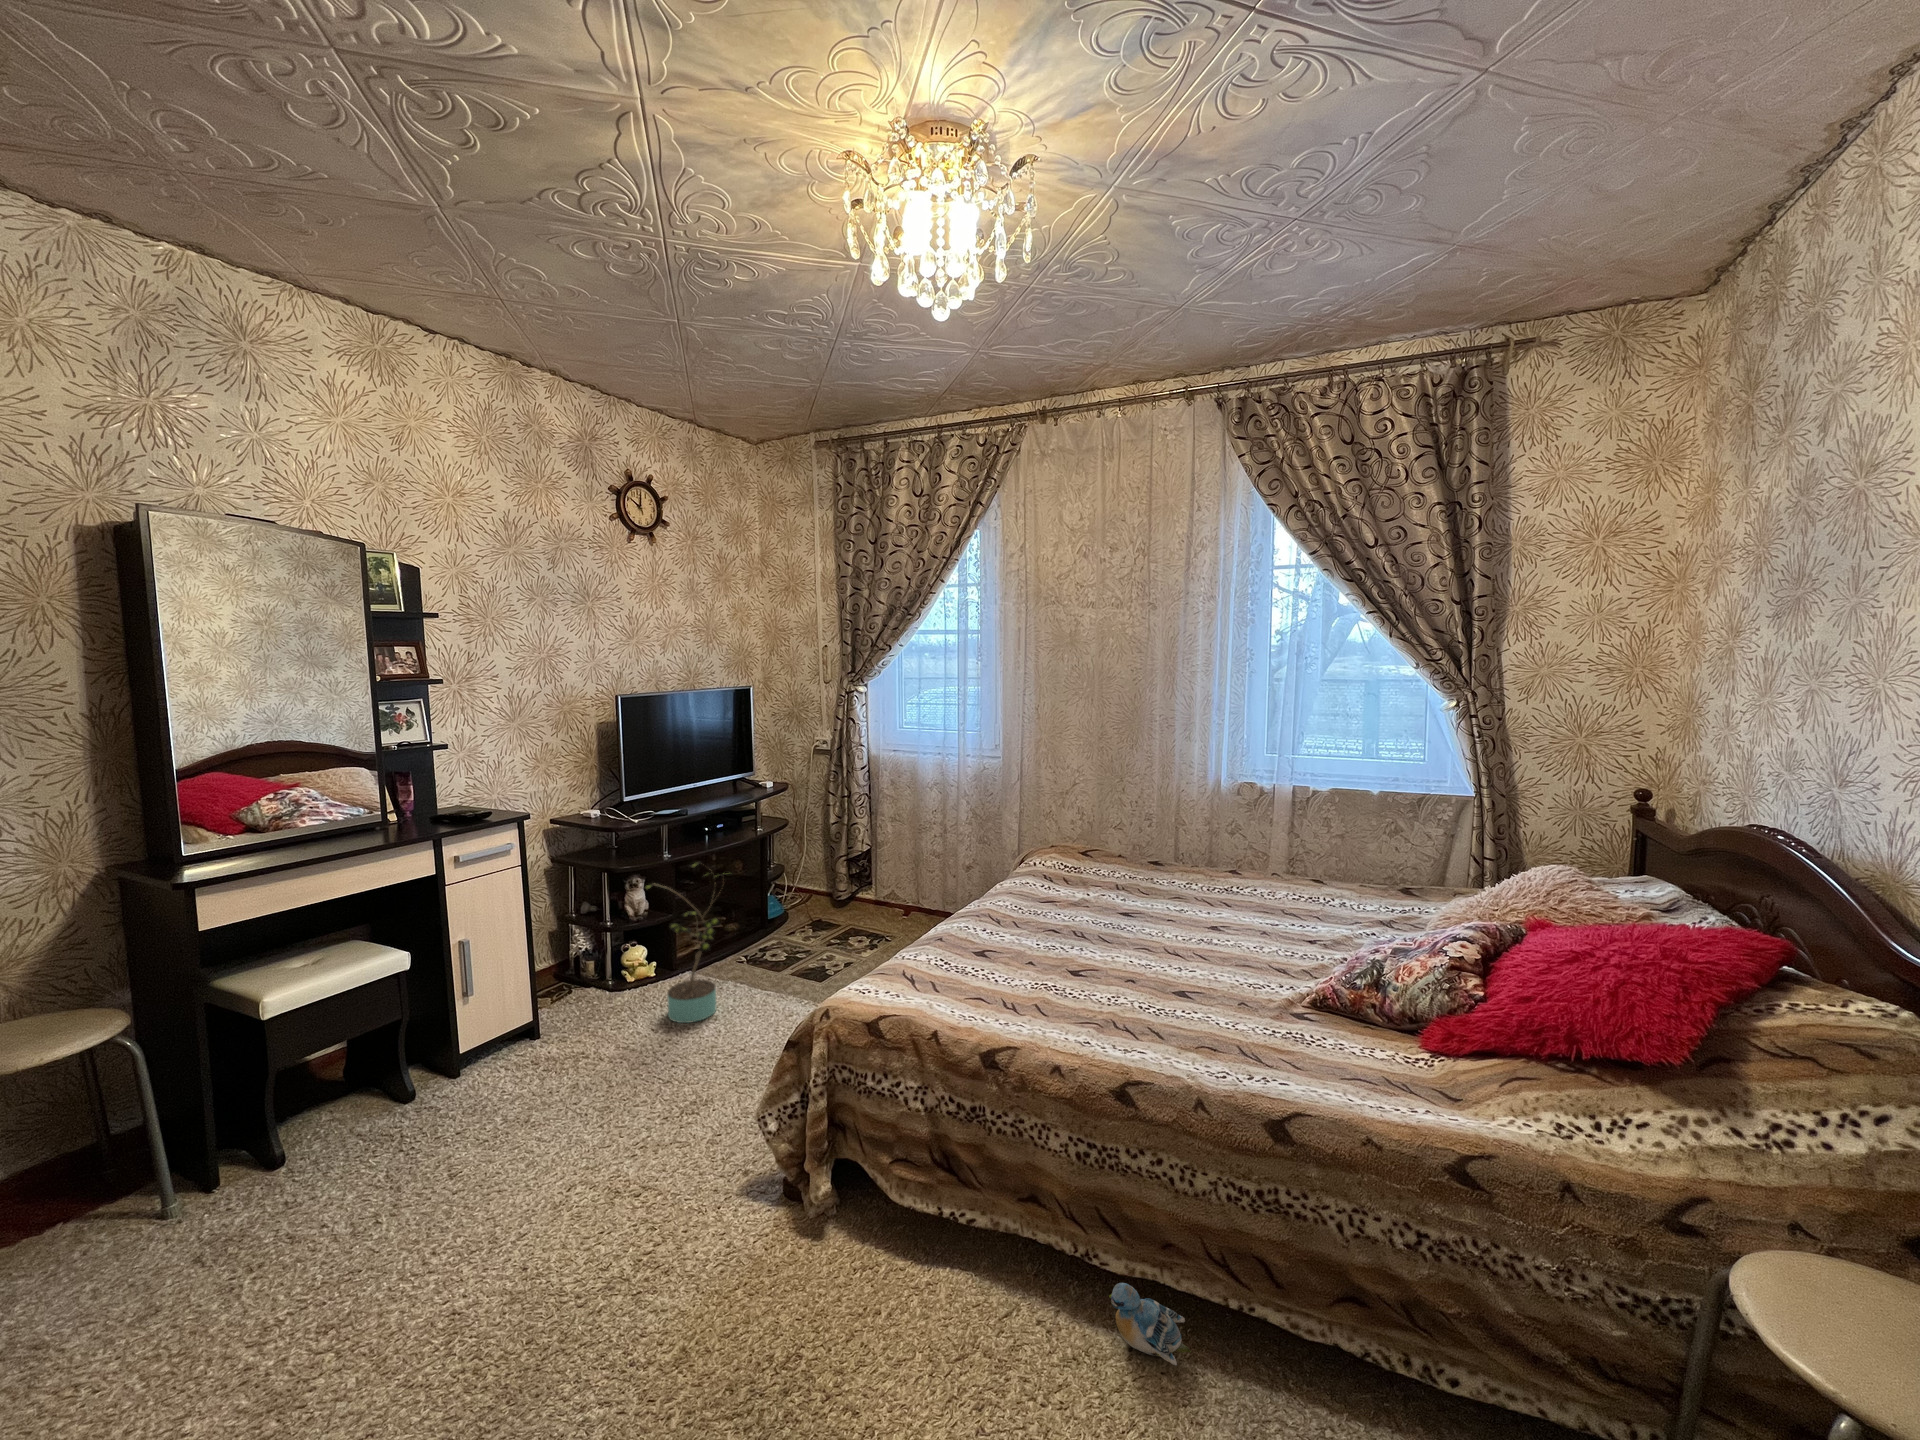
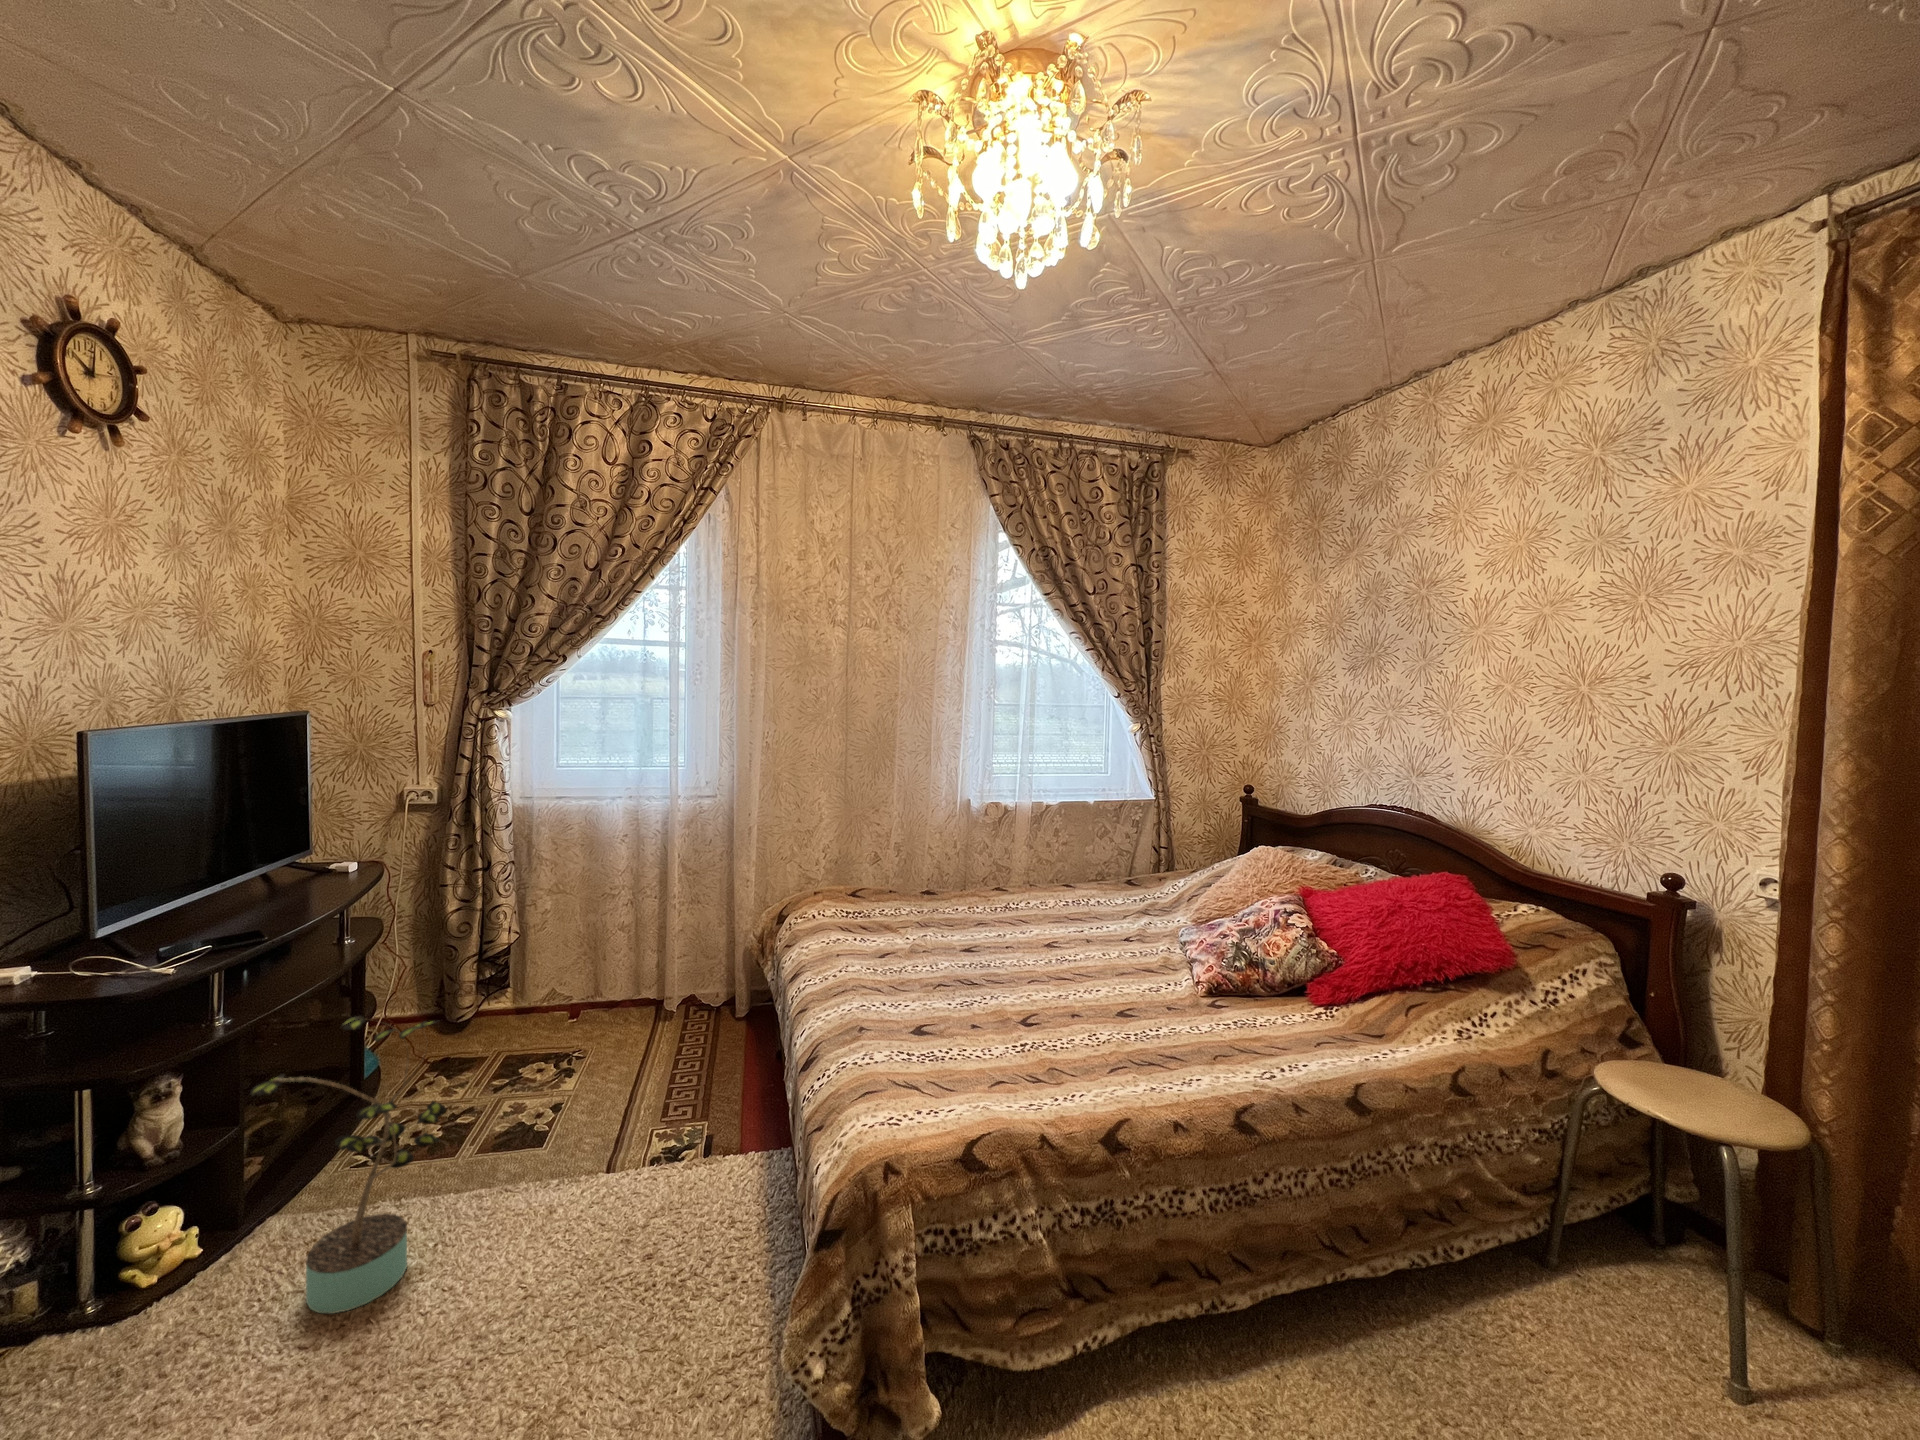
plush toy: present [1109,1283,1191,1365] -> none [1246,1310,1320,1369]

